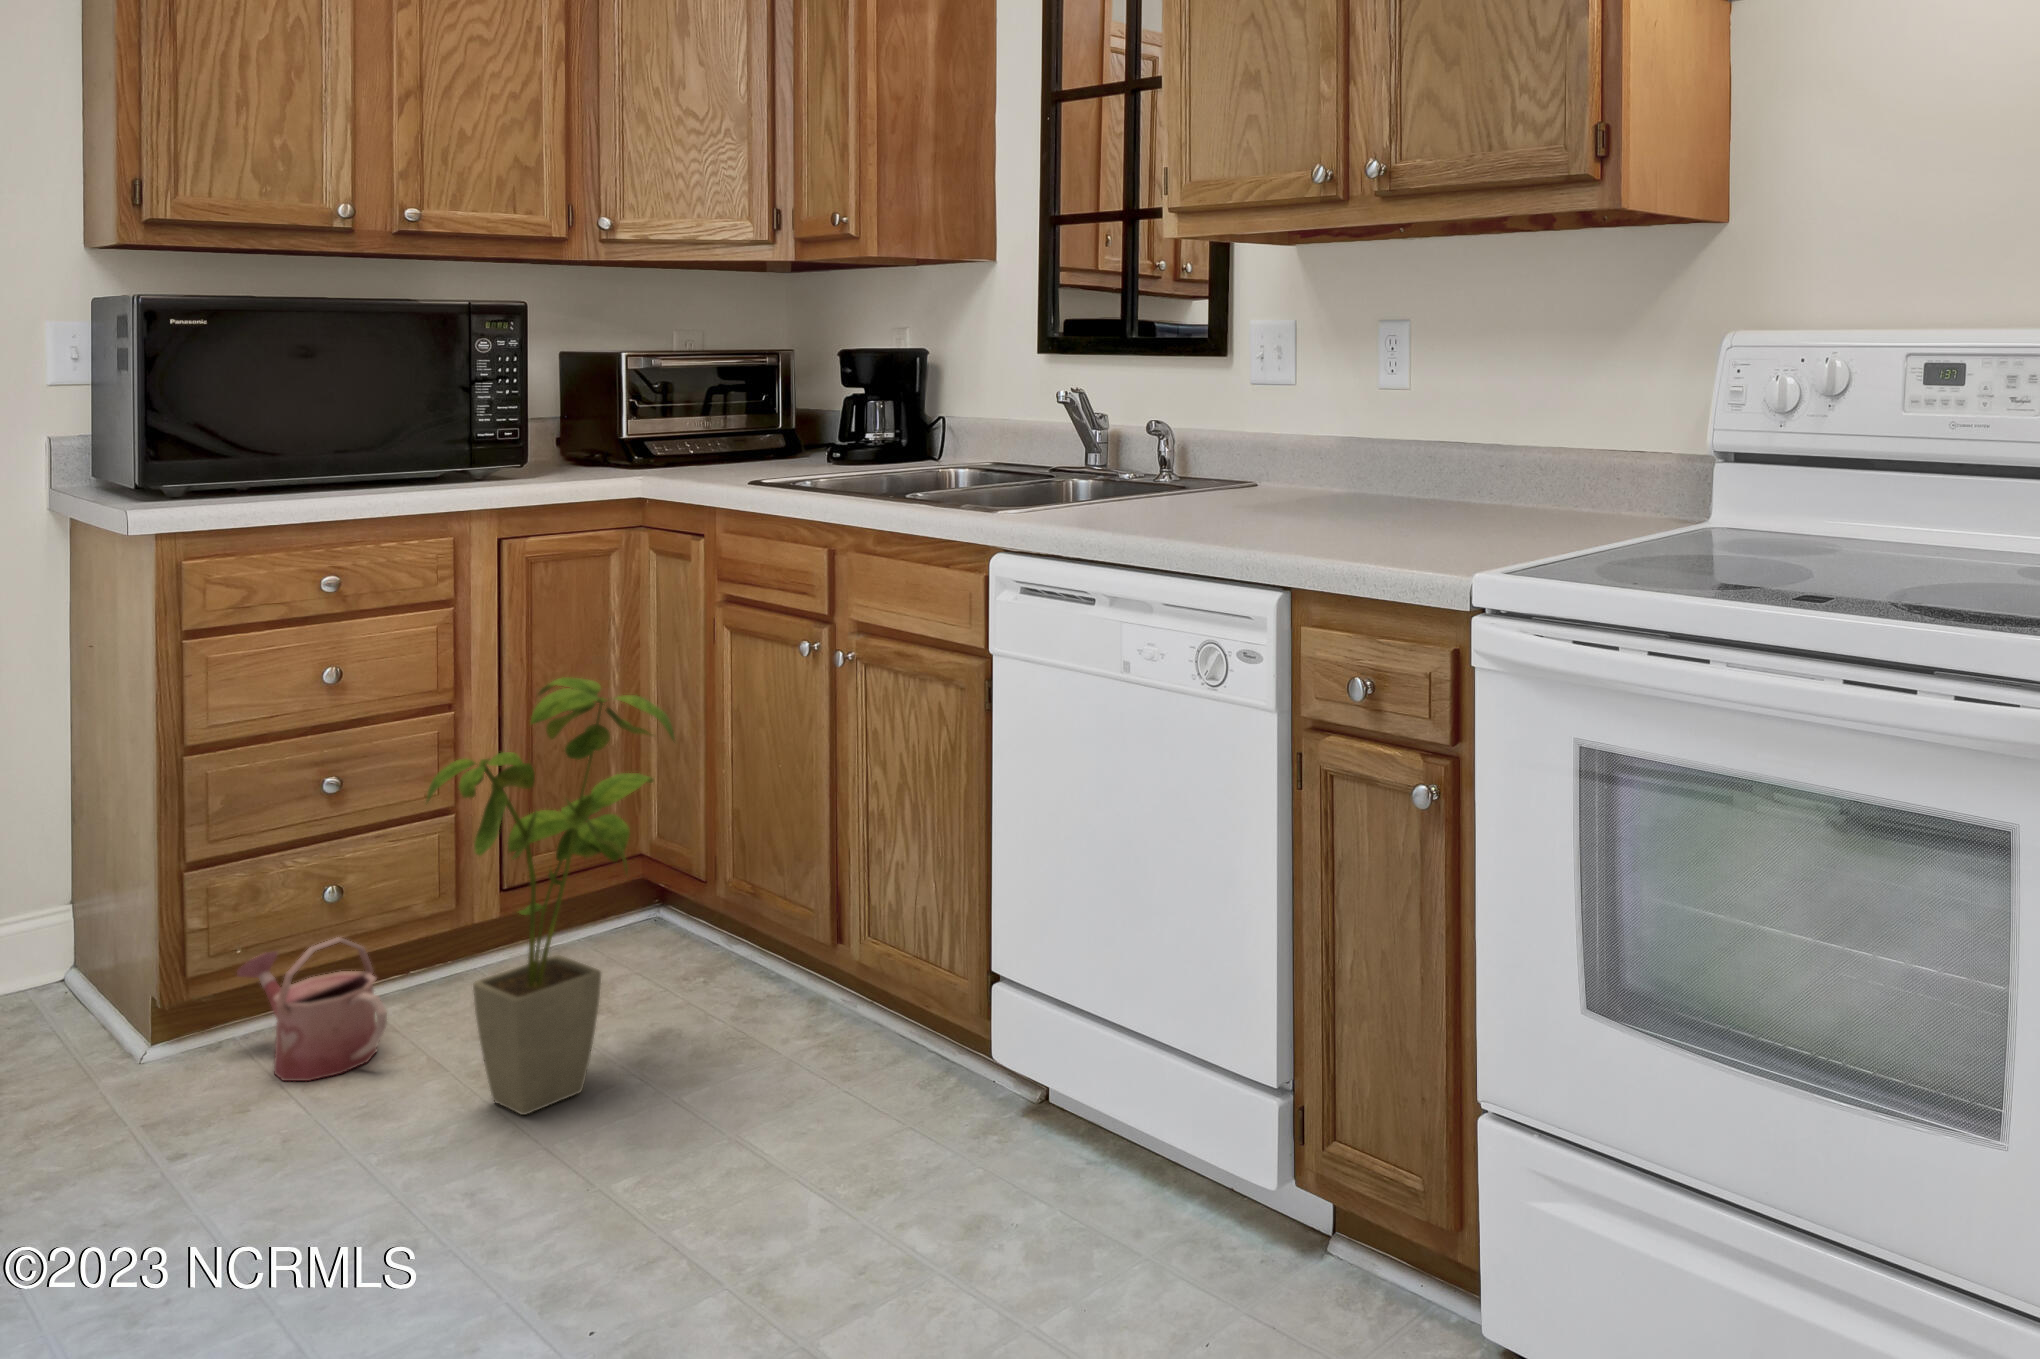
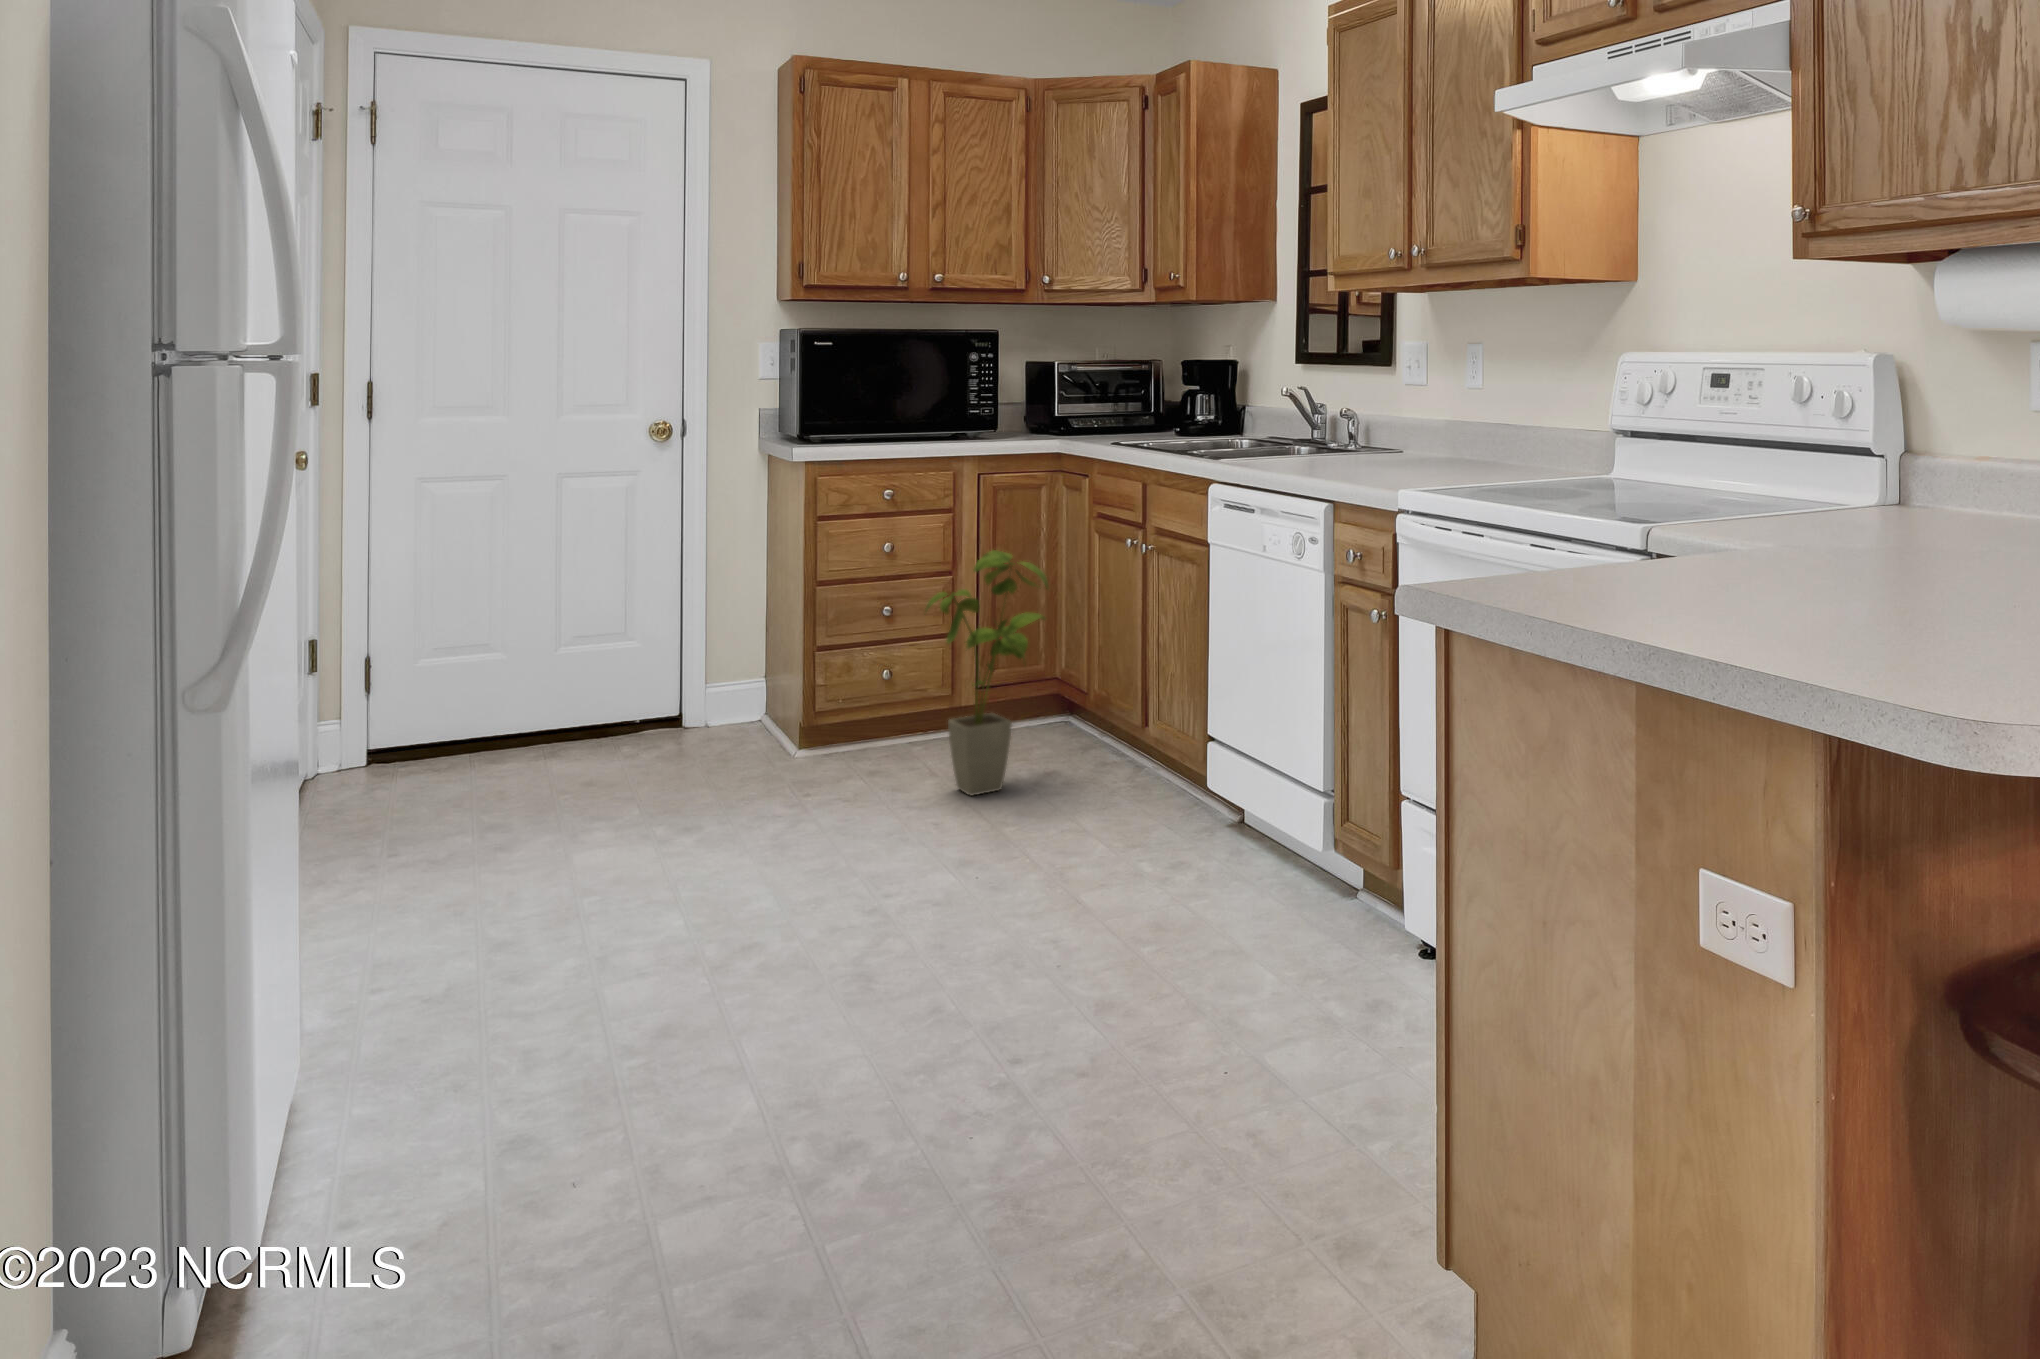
watering can: present [237,937,387,1081] -> none [841,696,910,772]

